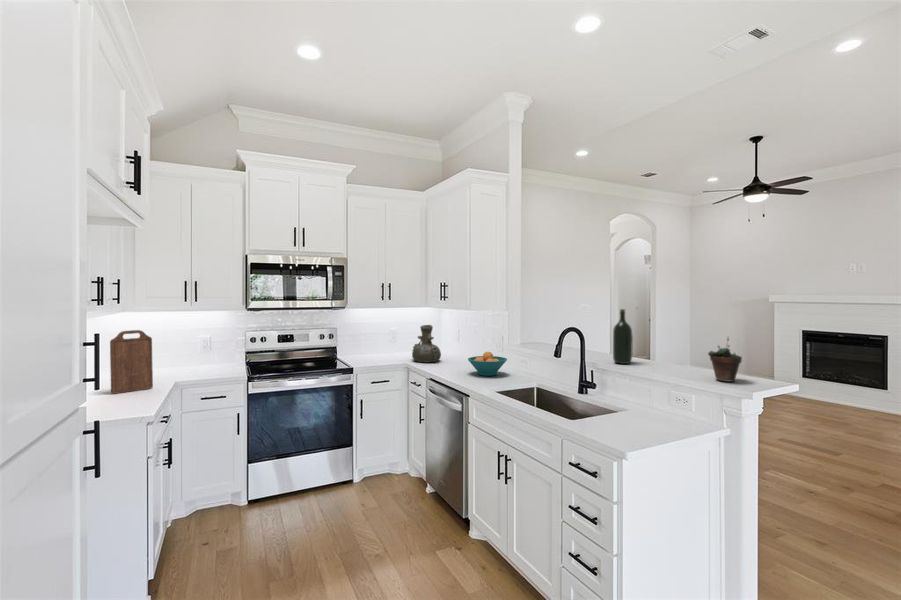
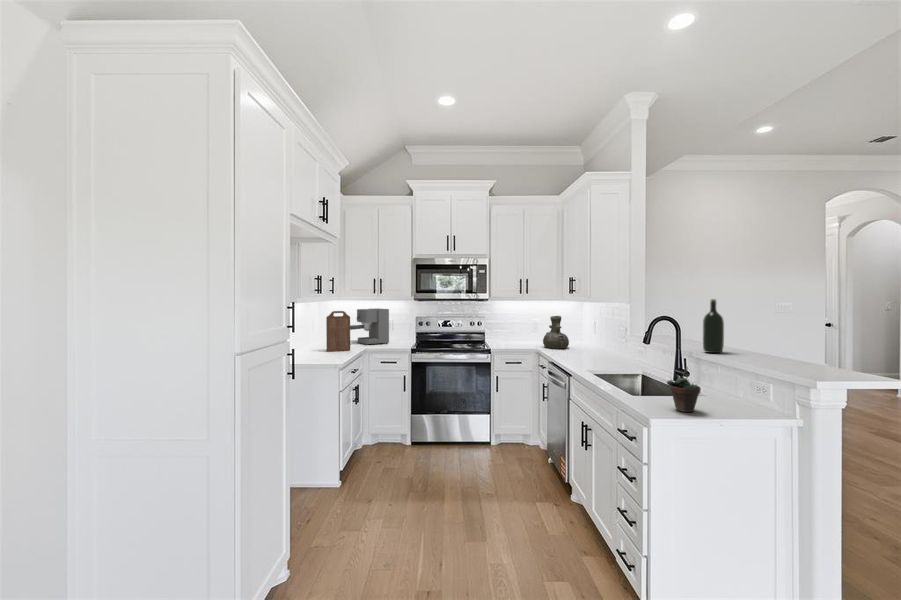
coffee maker: none [144,322,208,376] -> present [350,308,389,345]
succulent plant: present [708,338,742,382] -> present [667,367,701,412]
fruit bowl: present [468,352,507,376] -> none [581,340,619,361]

